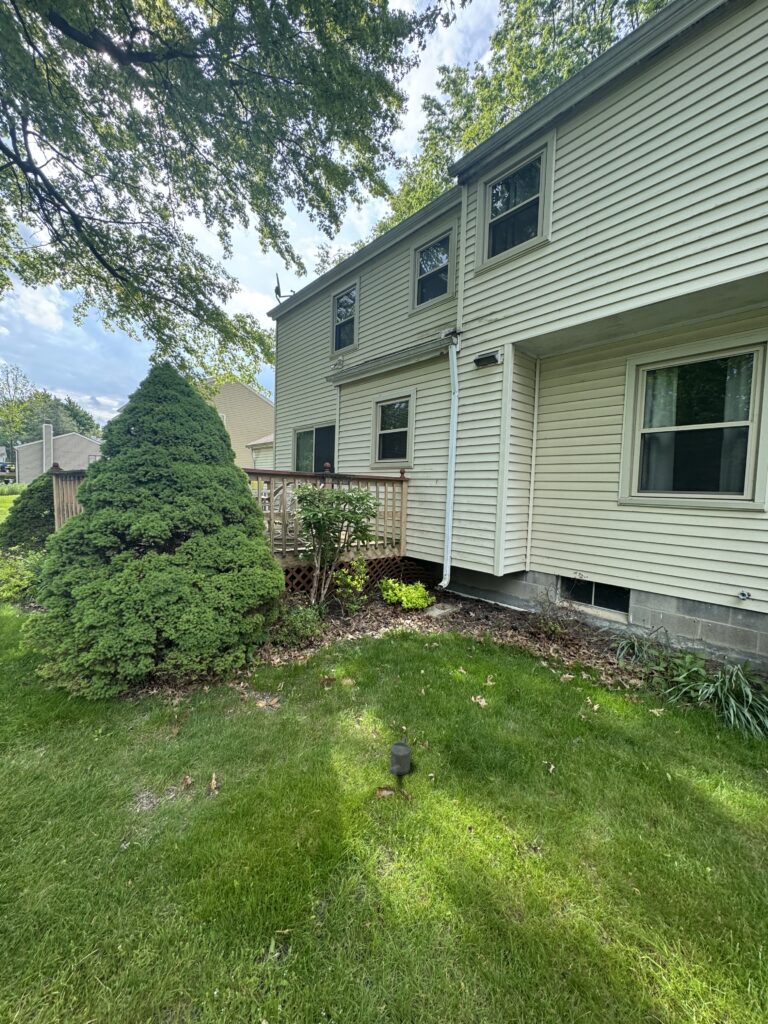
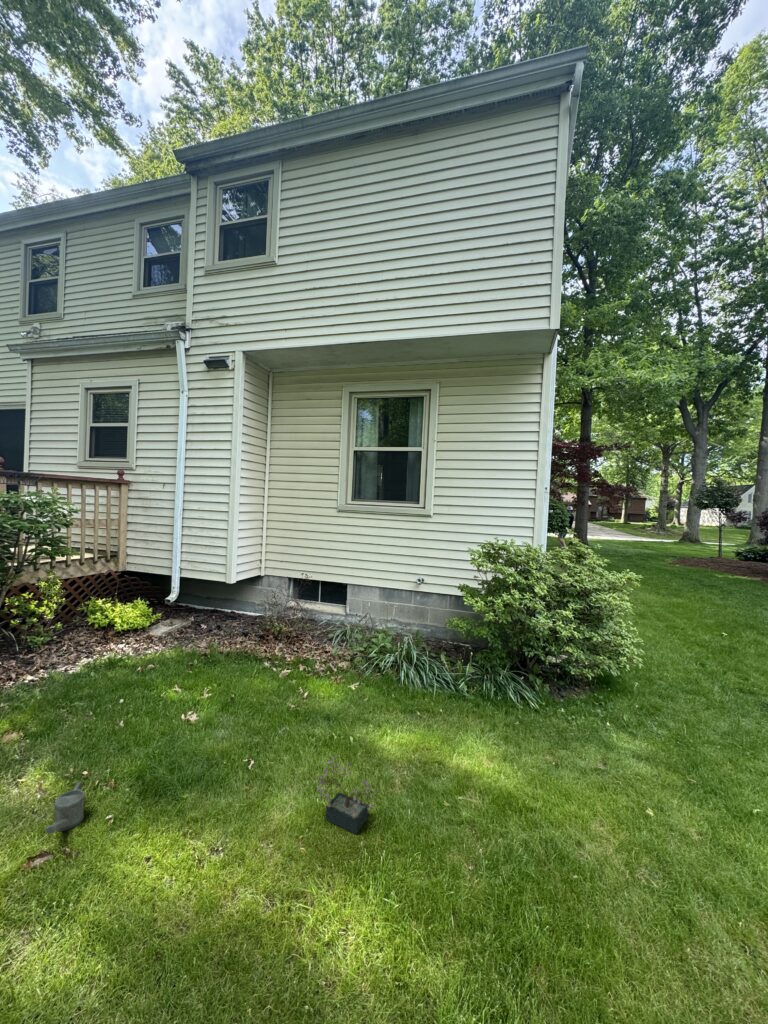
decorative plant: none [645,795,736,905] -> present [316,755,376,834]

